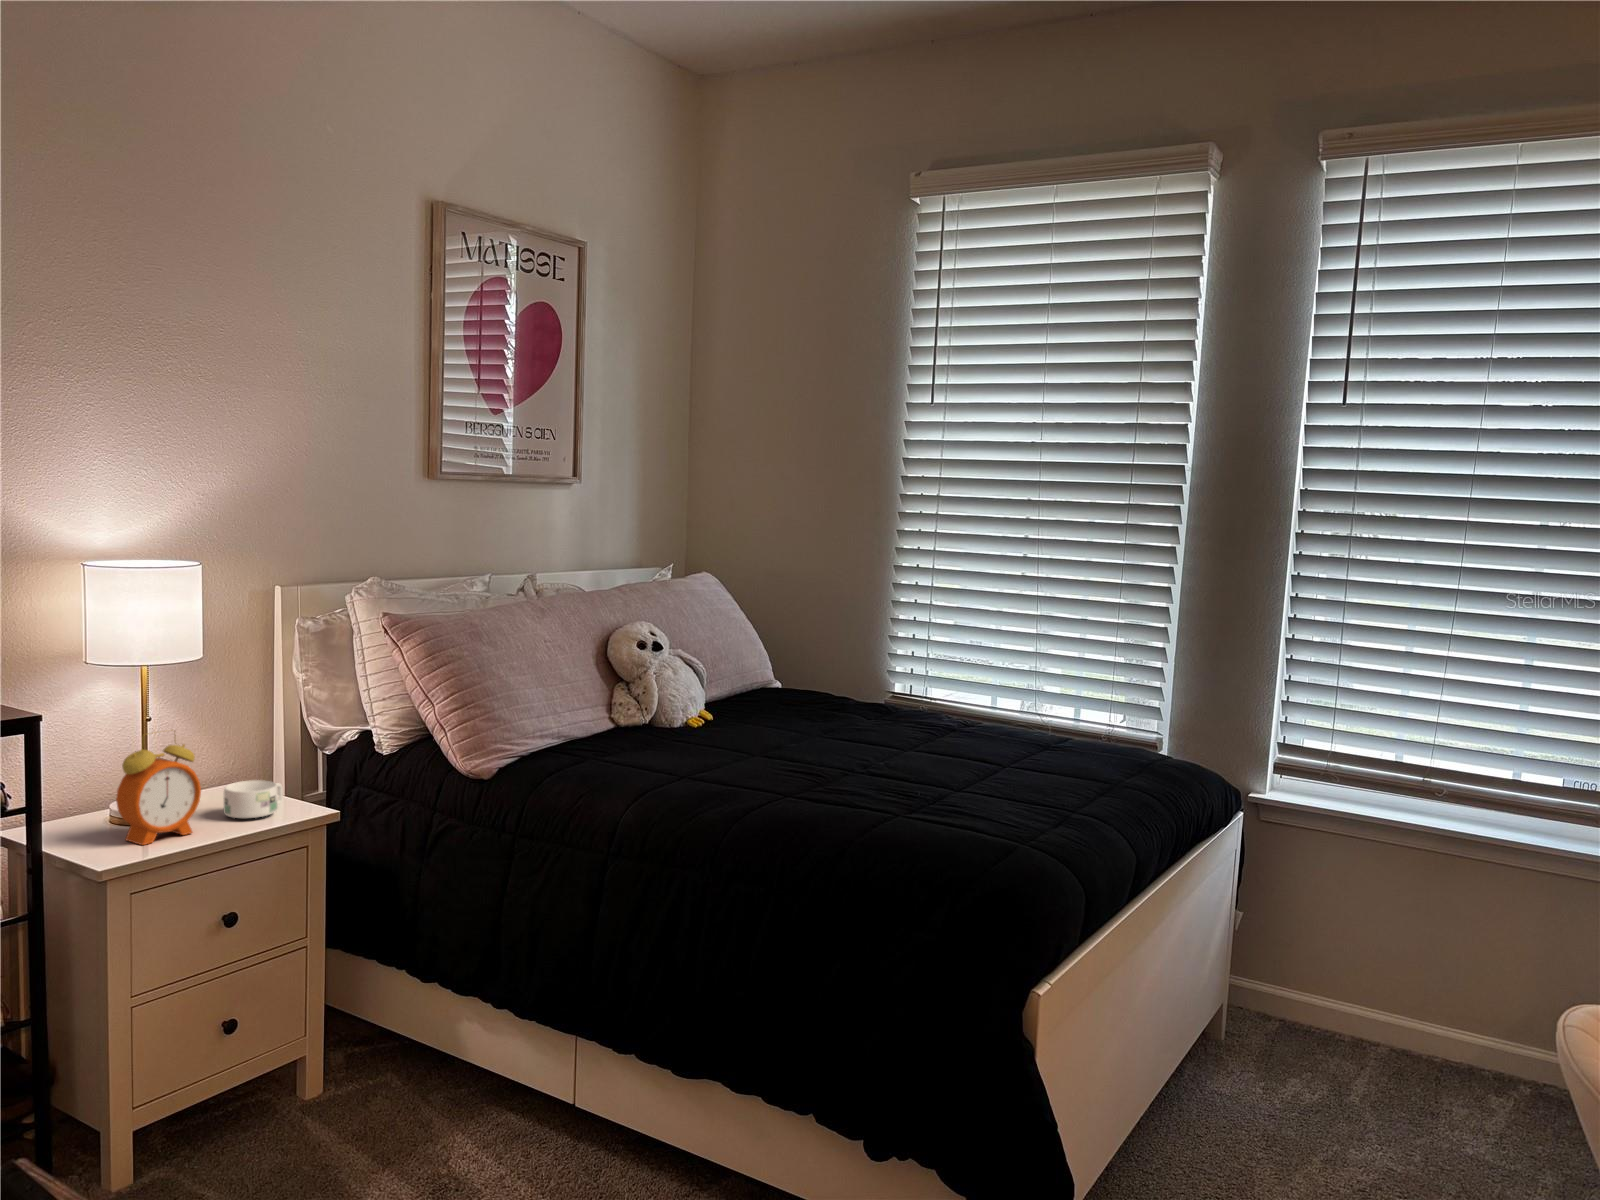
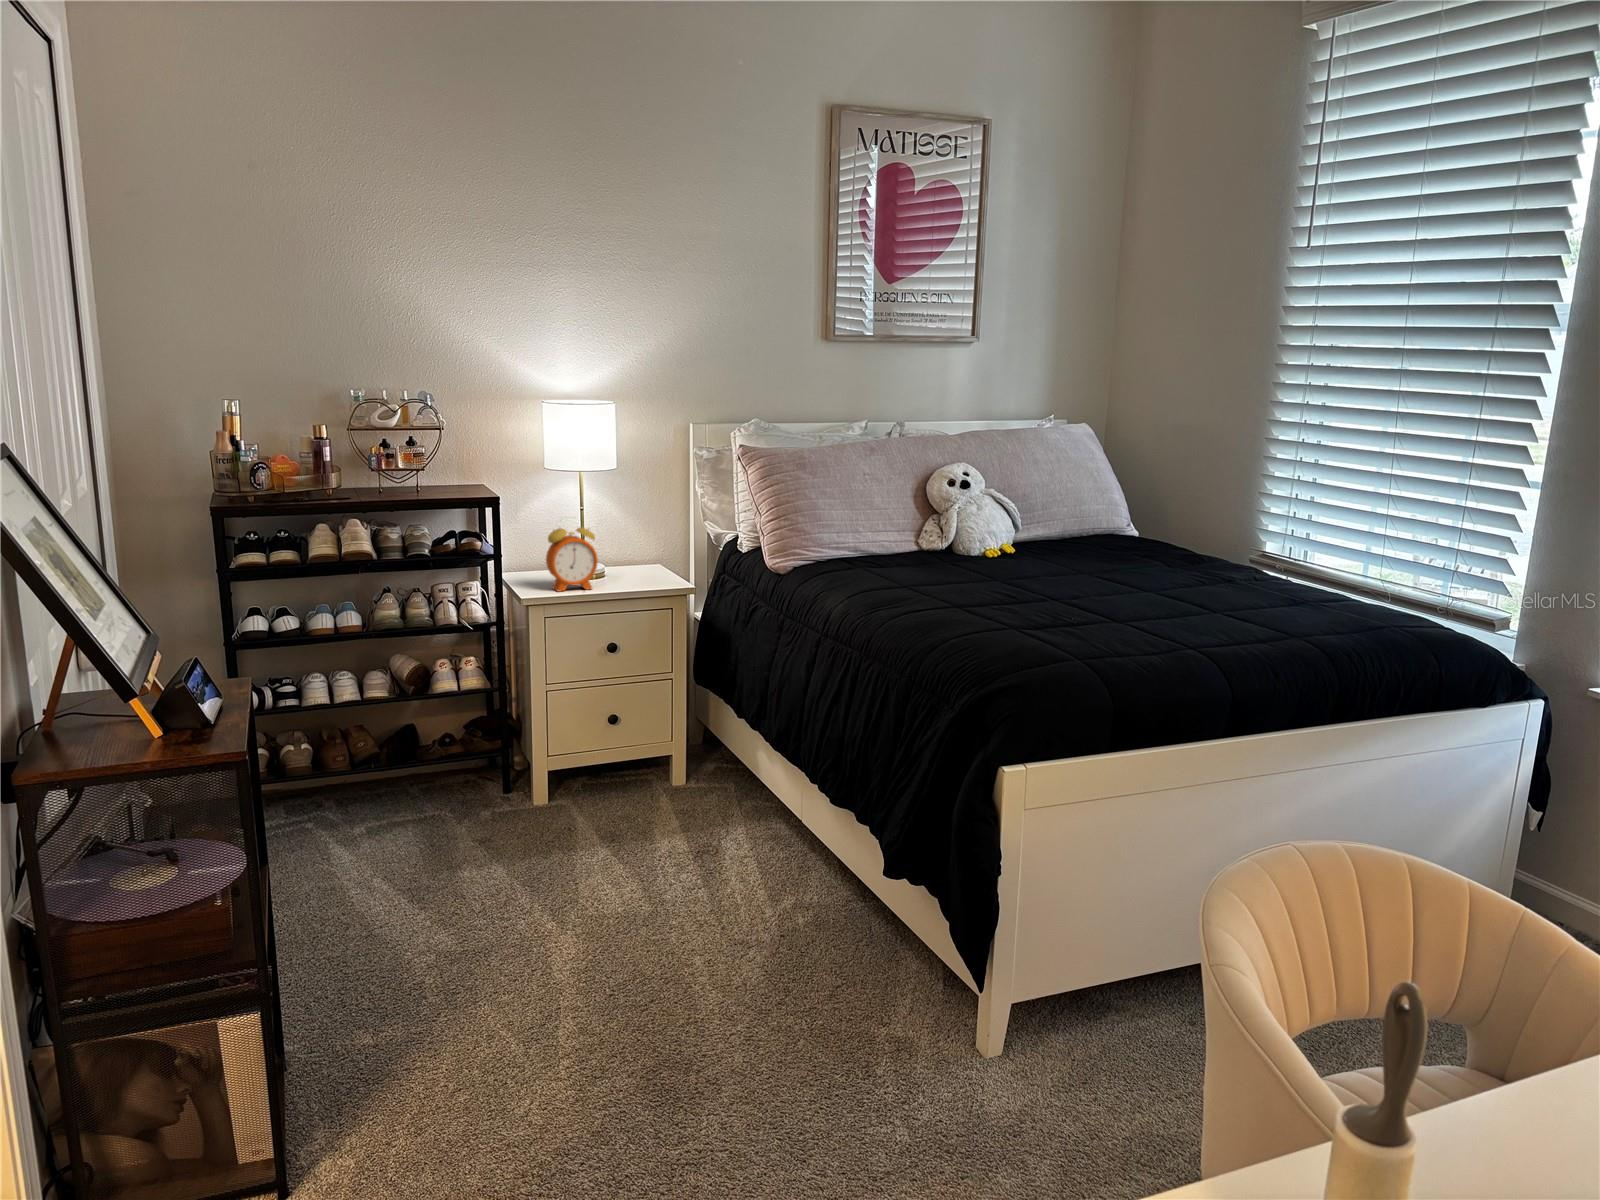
mug: present [223,780,283,818] -> none [621,560,663,585]

